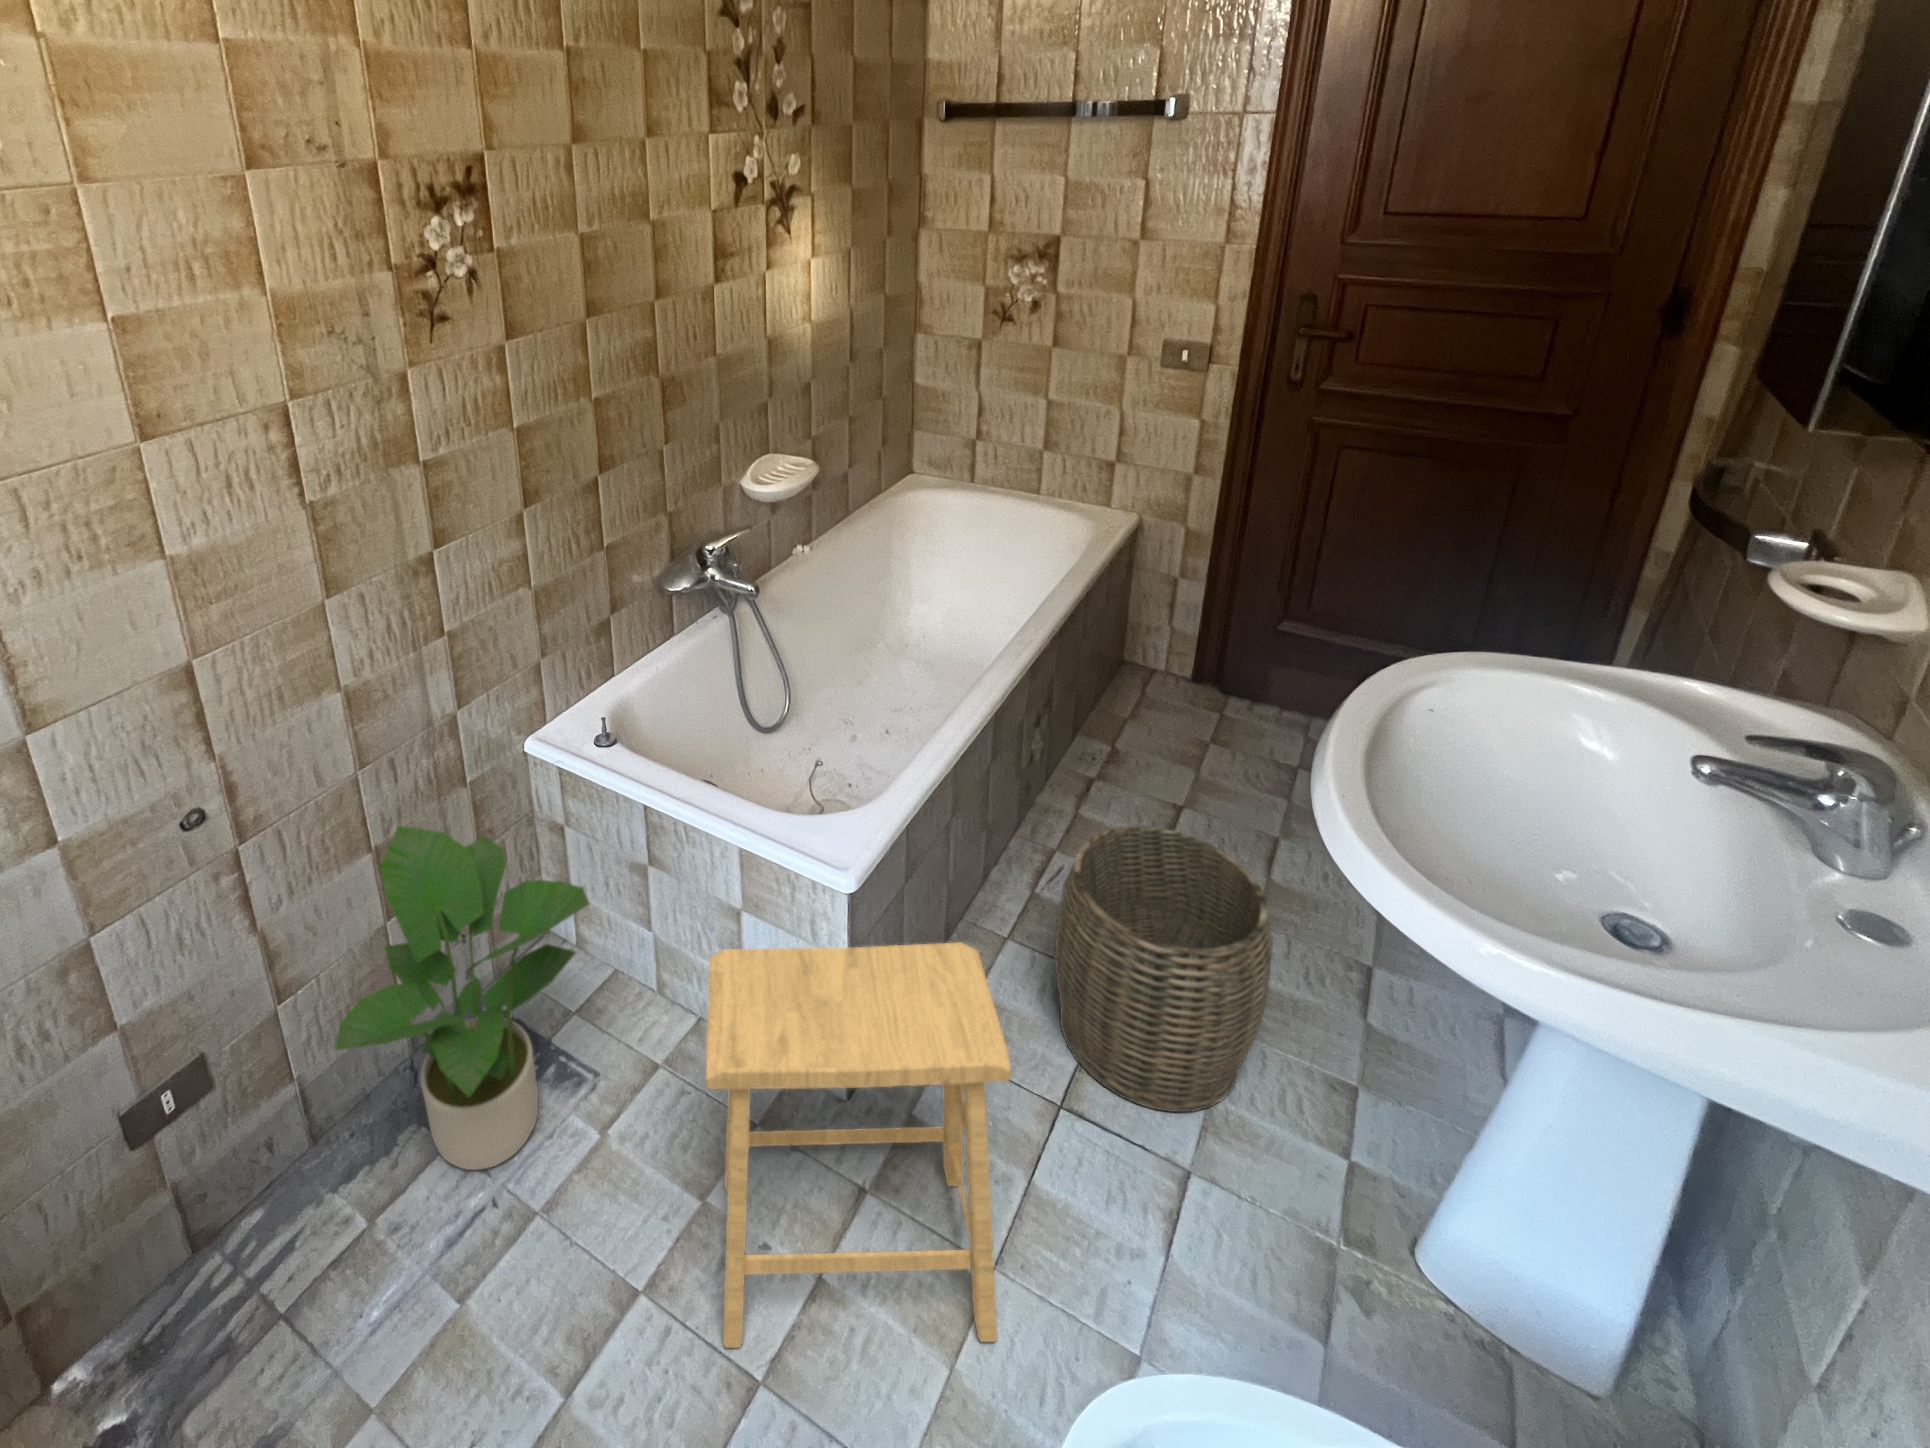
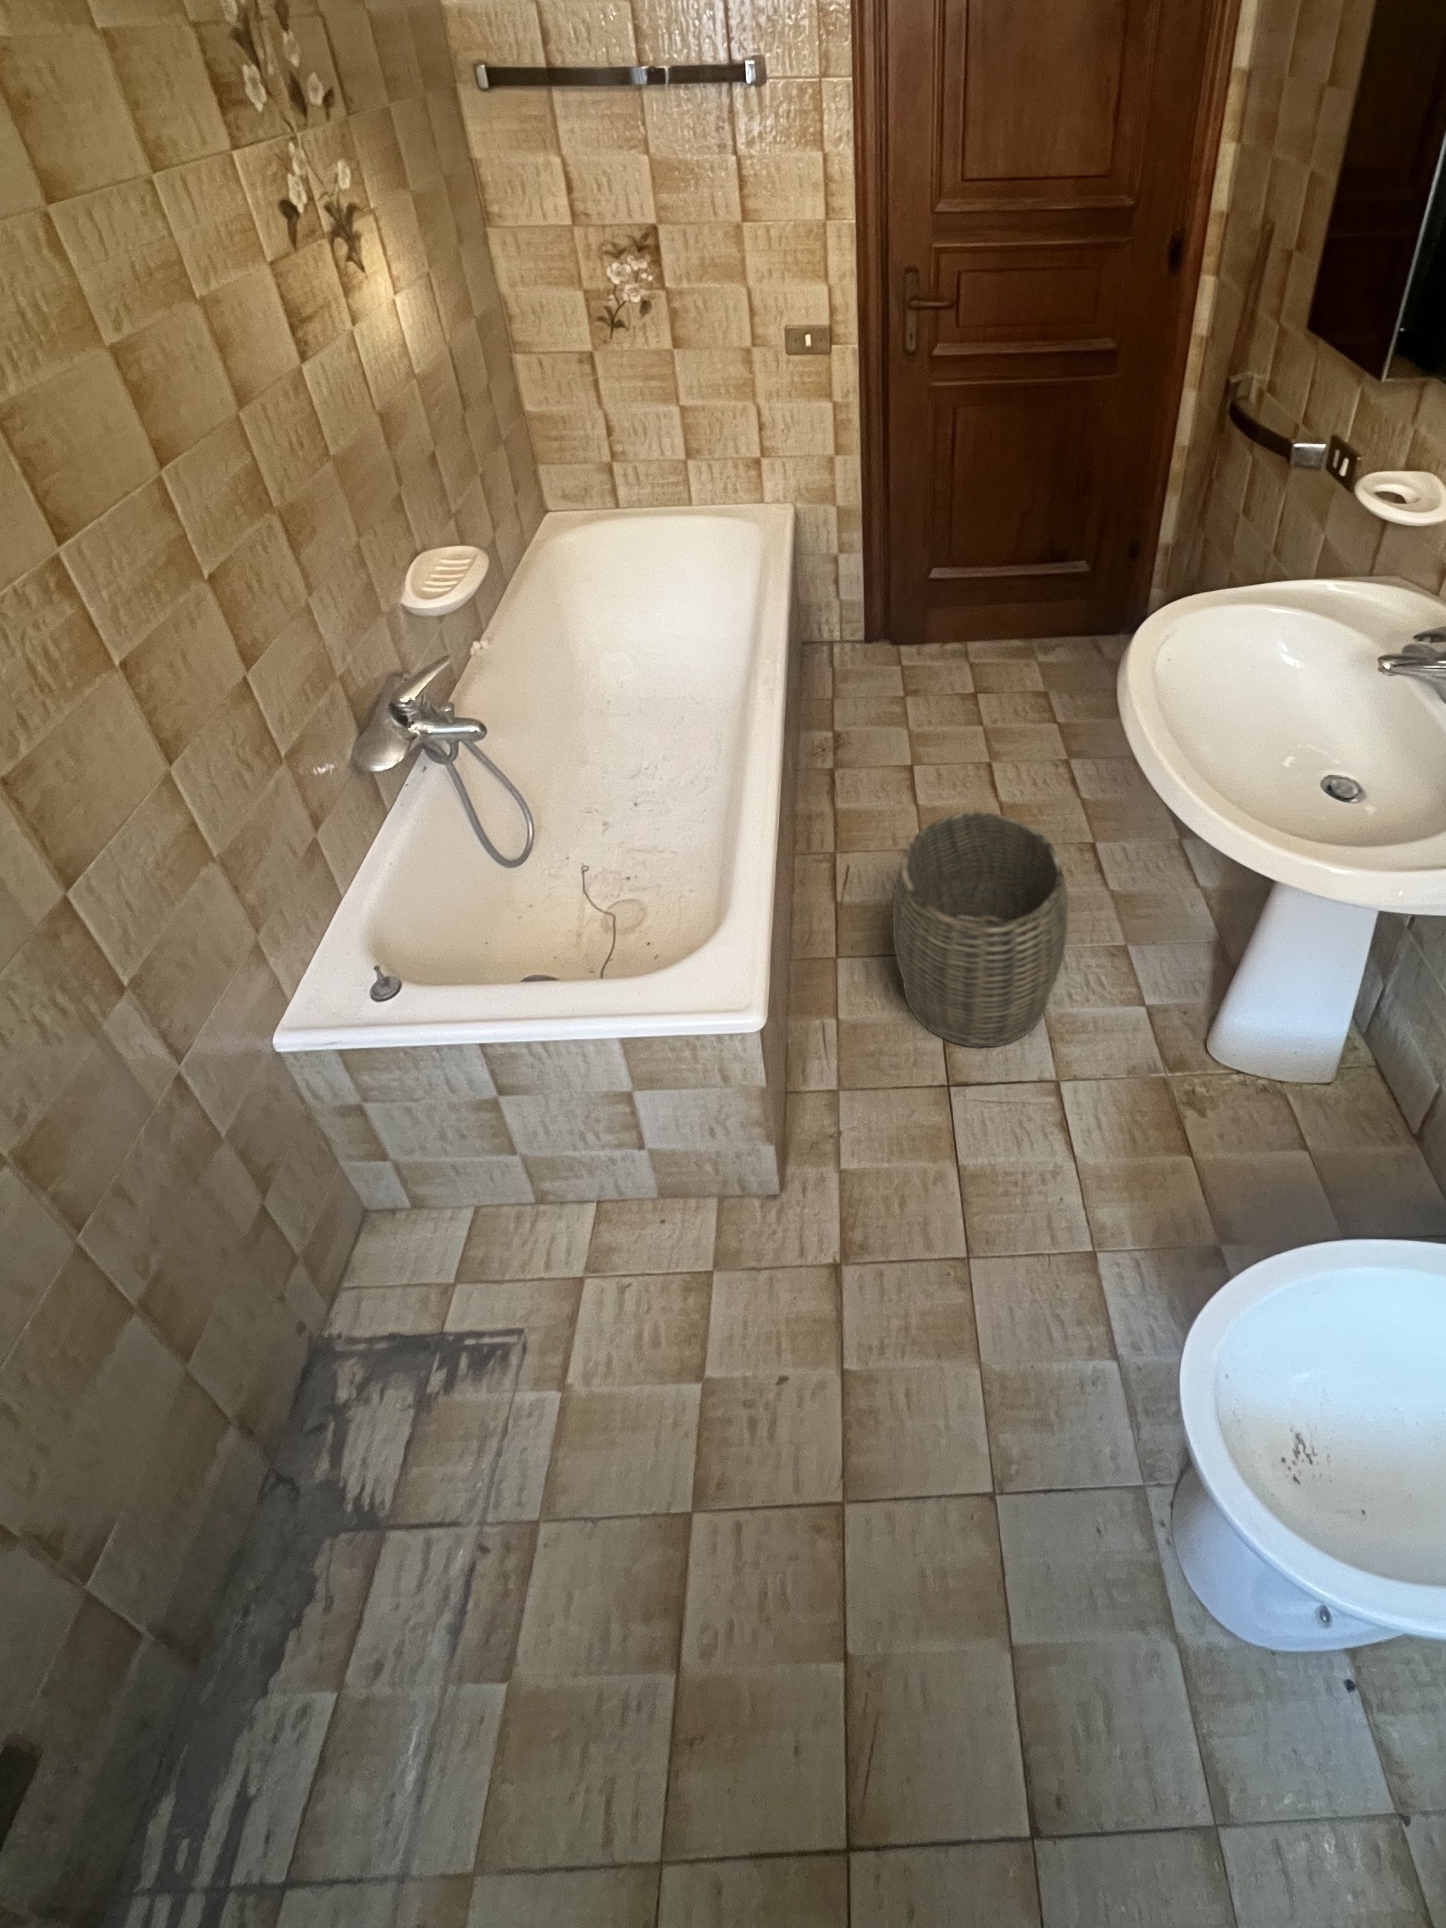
potted plant: present [335,826,589,1170] -> none [174,1188,512,1597]
footstool: present [706,942,1011,1348] -> none [674,1025,995,1490]

